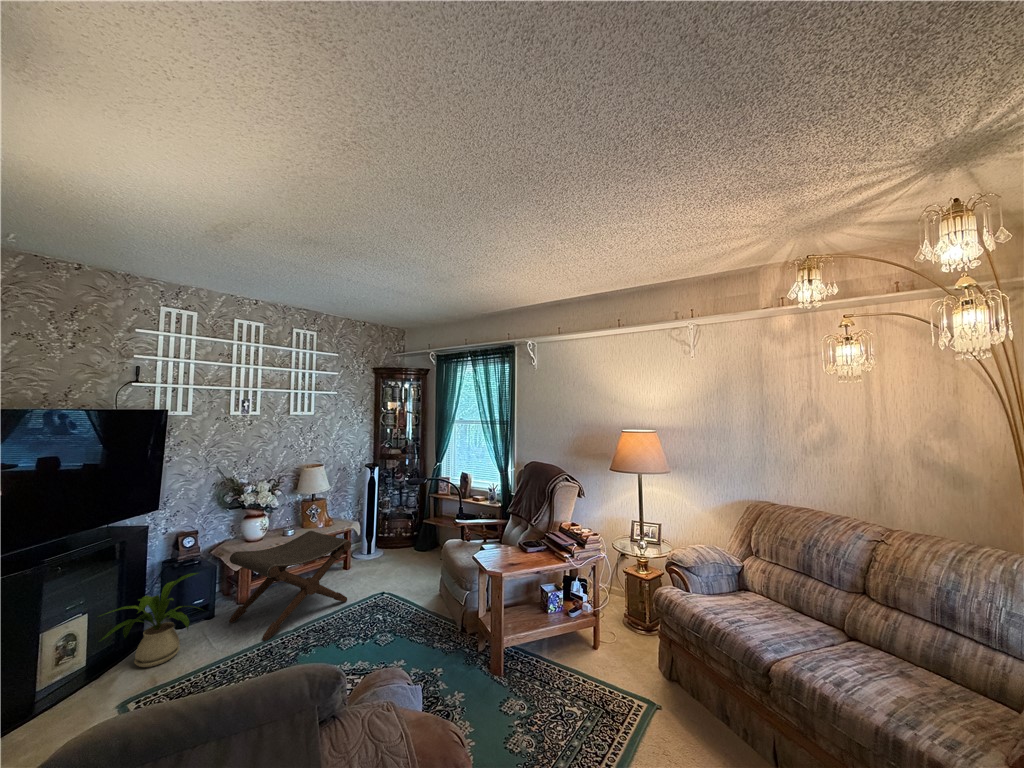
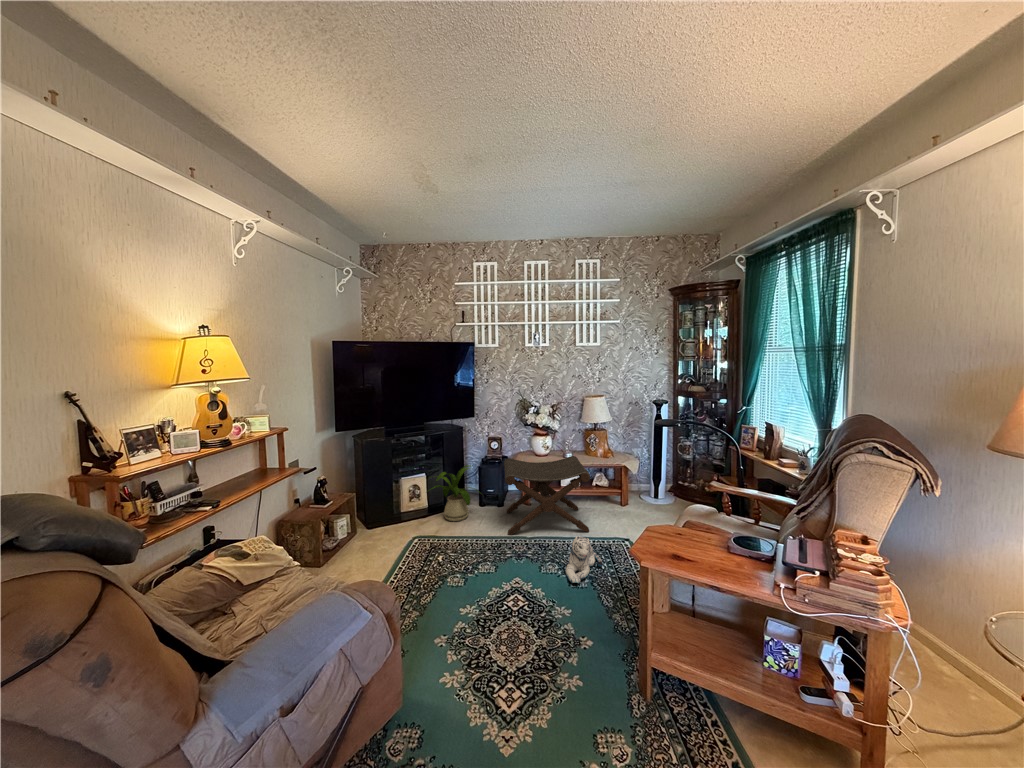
plush toy: none [357,597,391,643] -> present [566,536,602,583]

